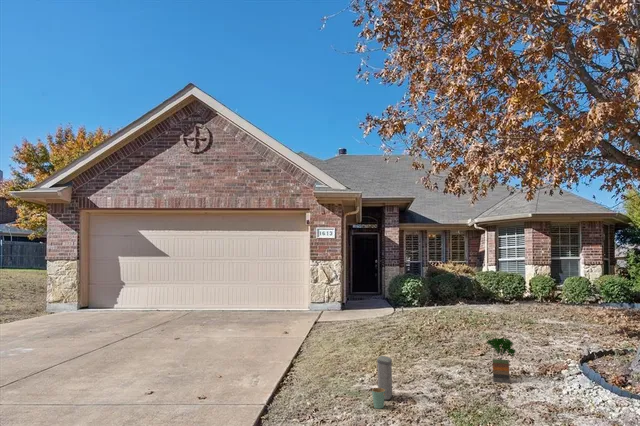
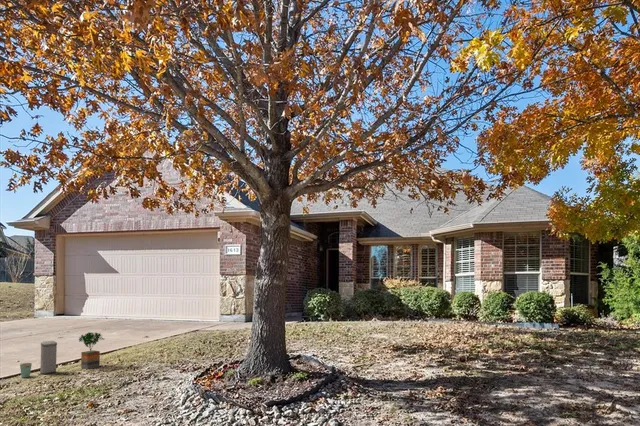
potted tree: present [487,338,516,383] -> present [79,332,103,369]

